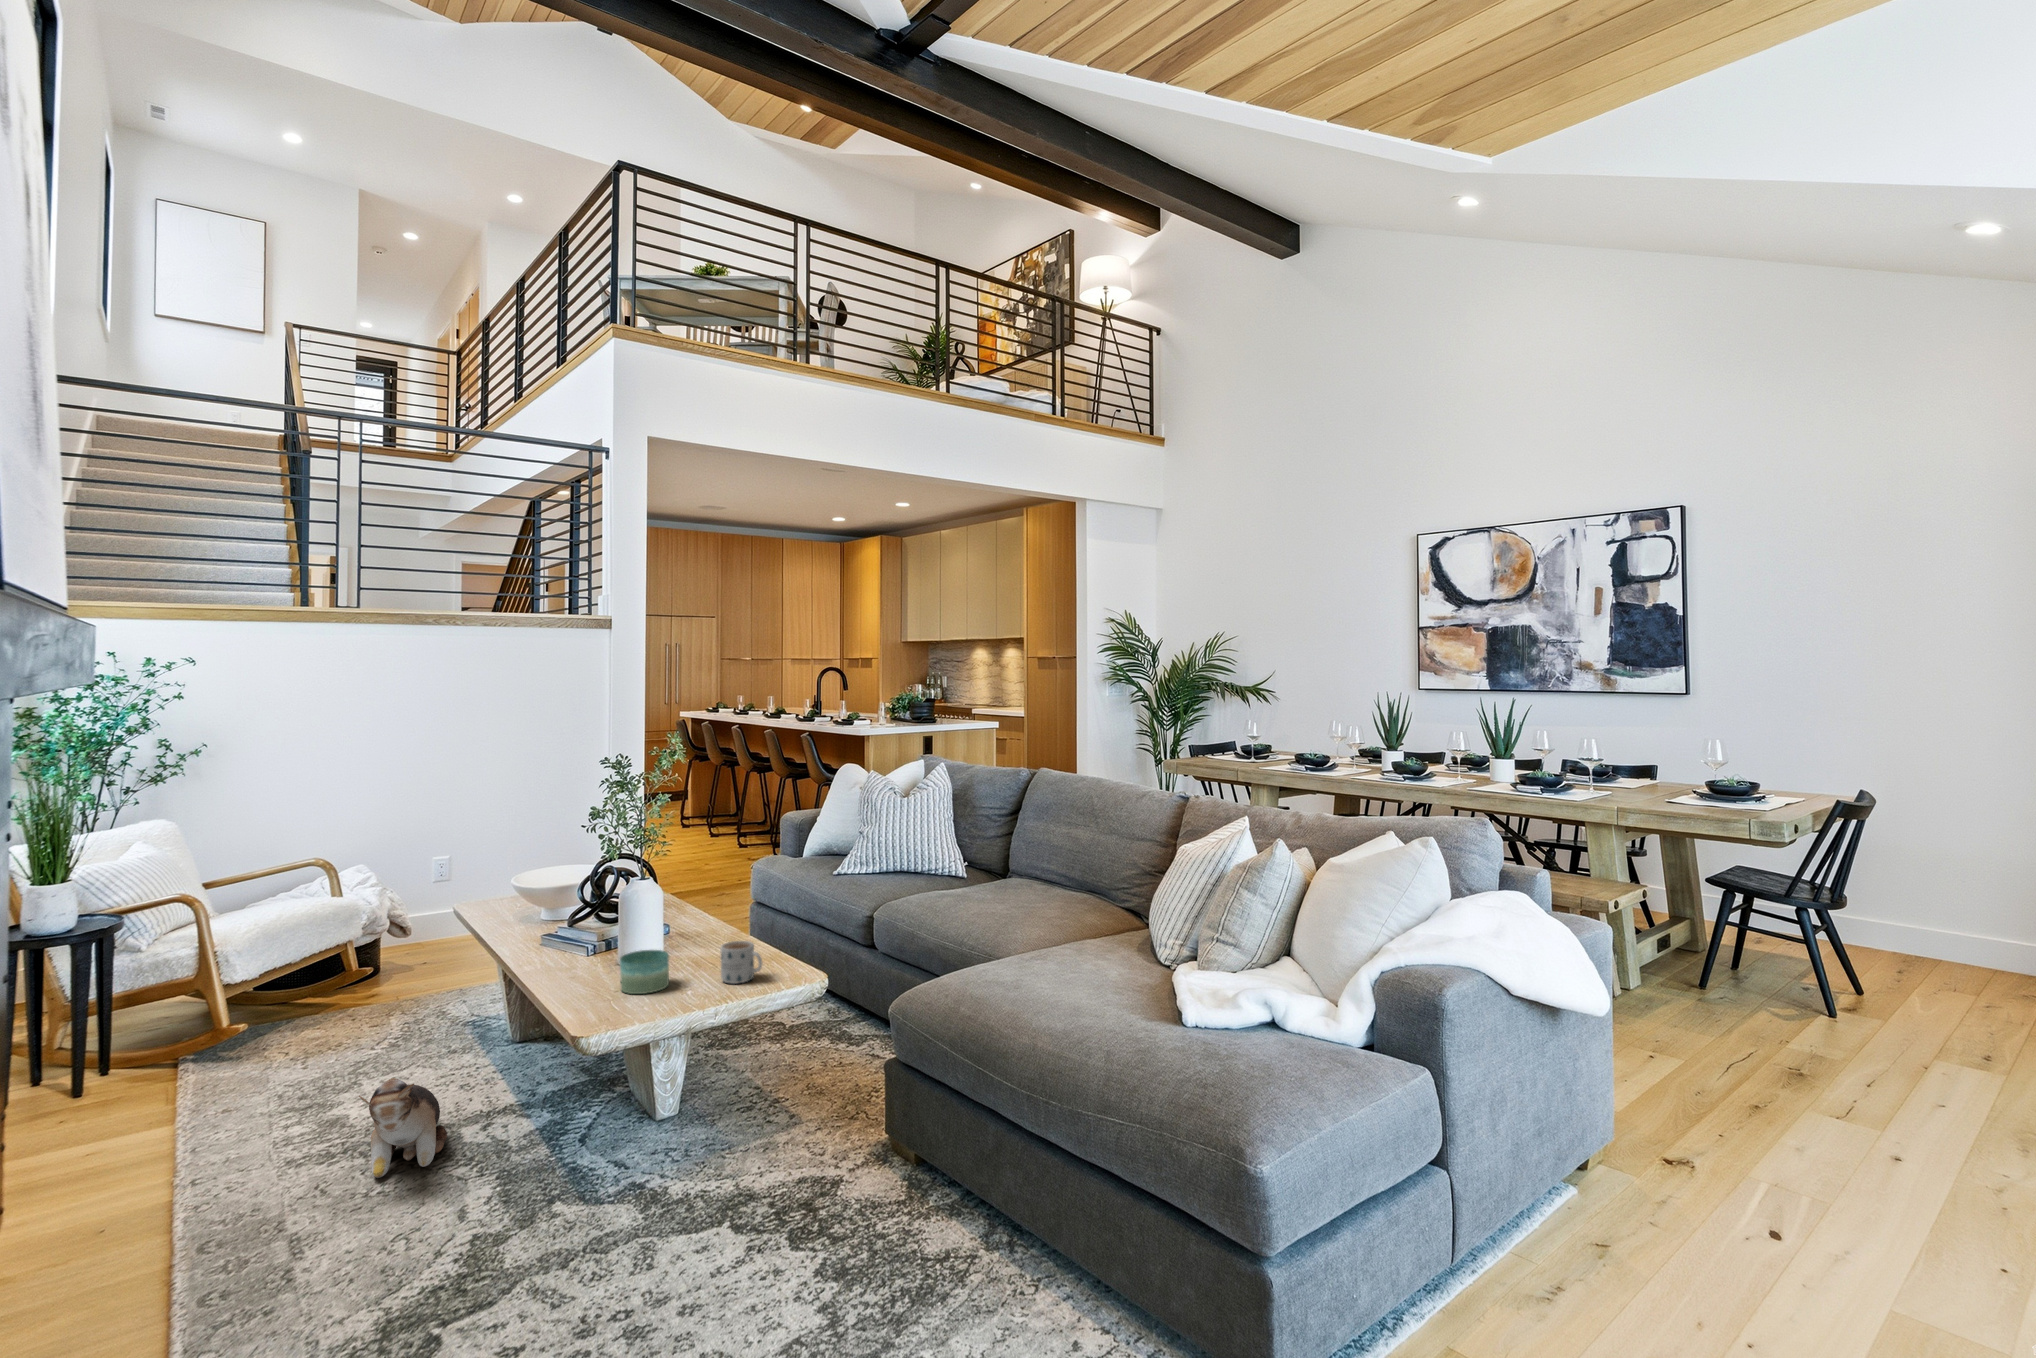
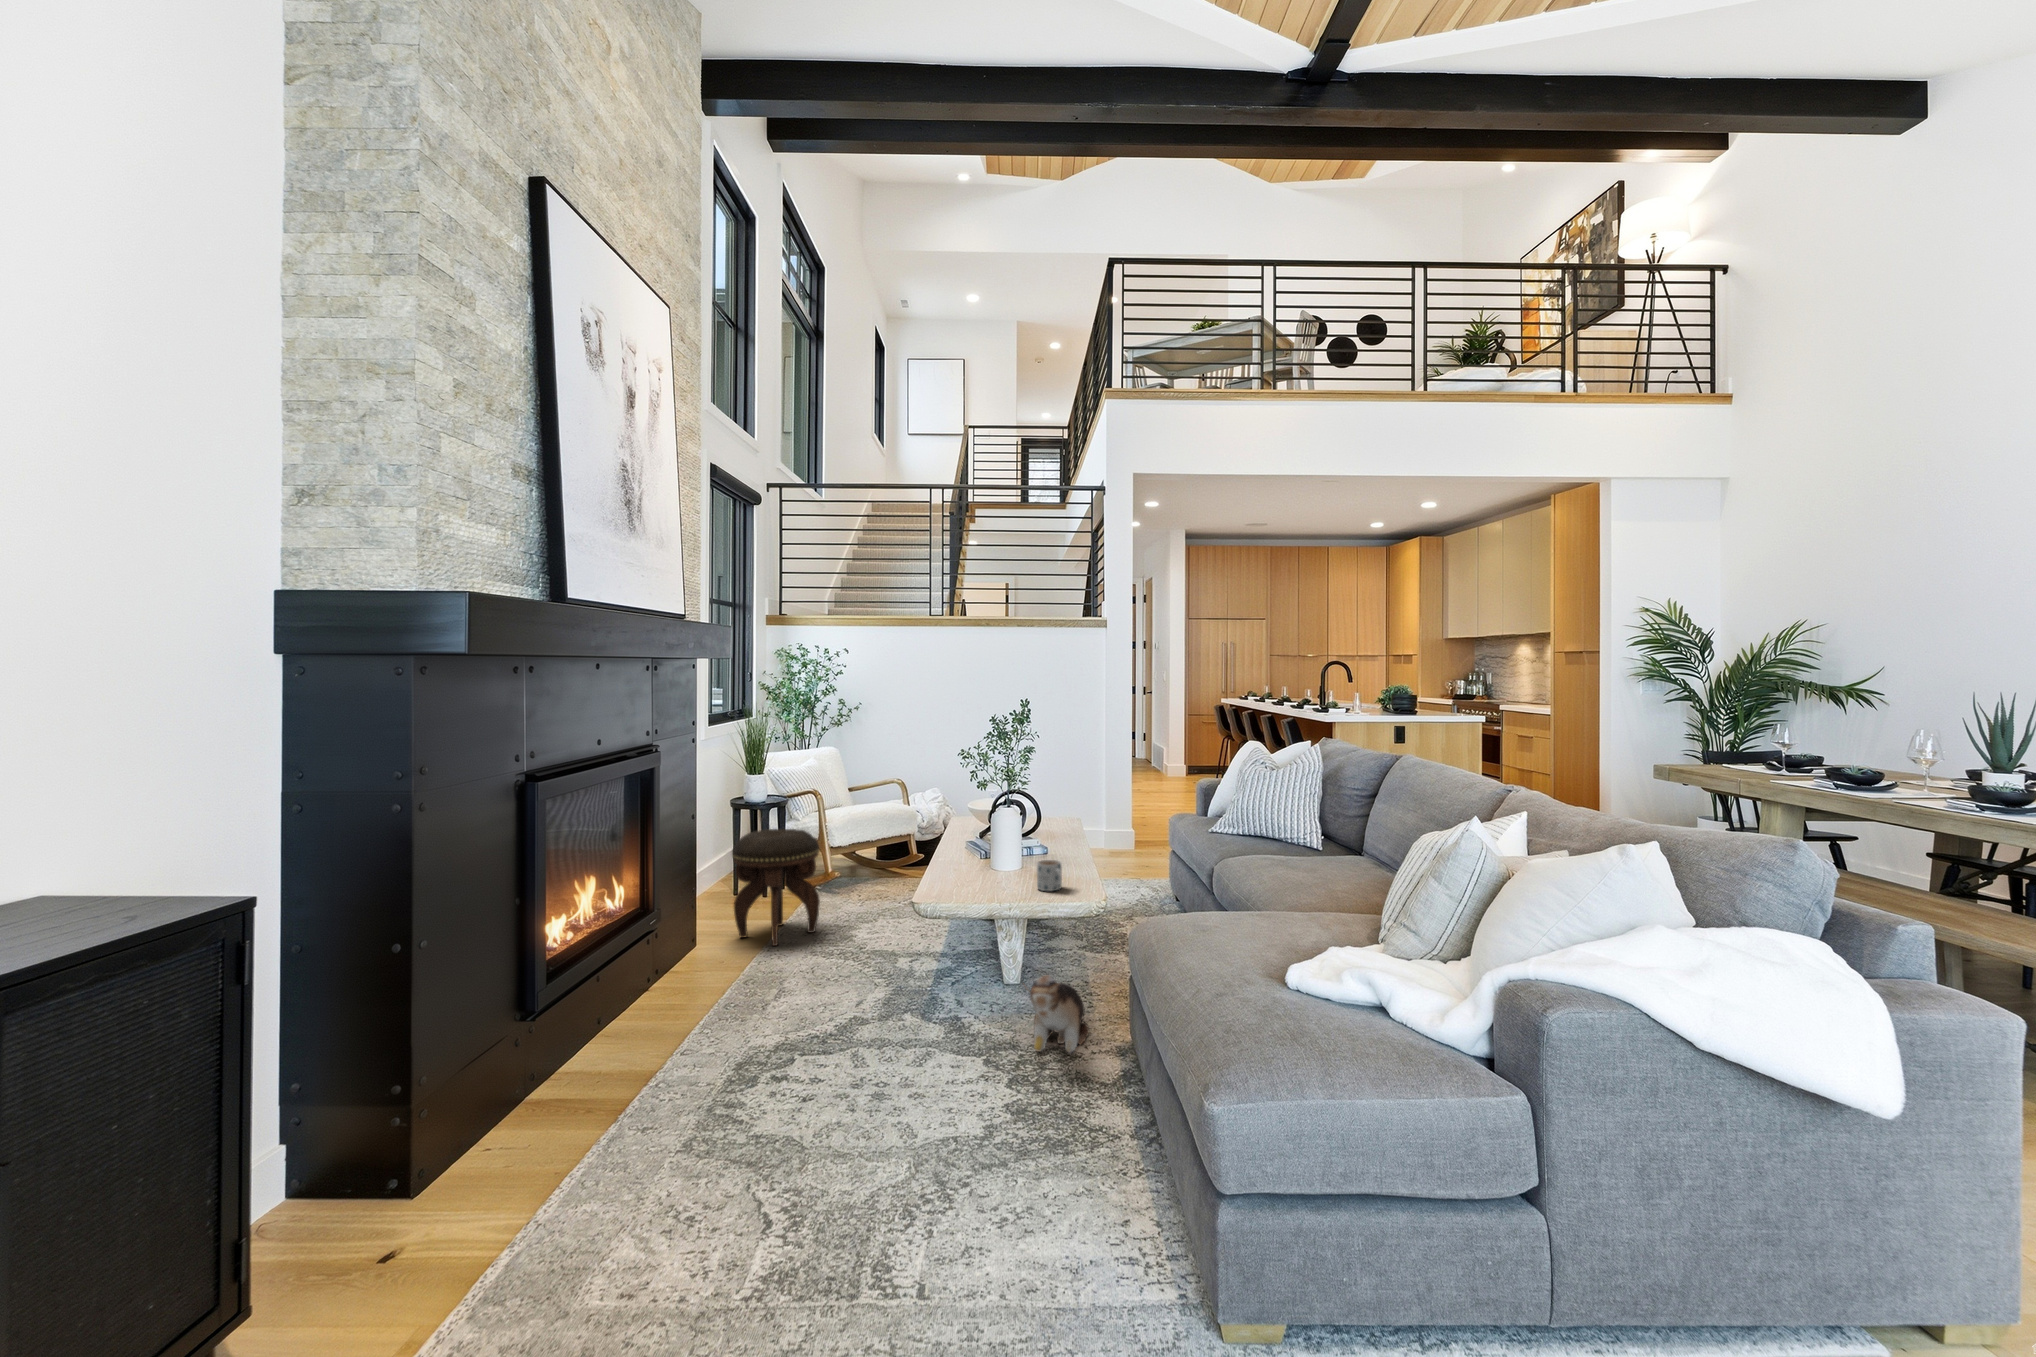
candle: present [620,950,669,994] -> none [973,857,1006,887]
footstool: none [78,962,264,1172] -> present [732,829,820,946]
plush toy: present [359,1078,447,1178] -> present [1029,975,1089,1053]

